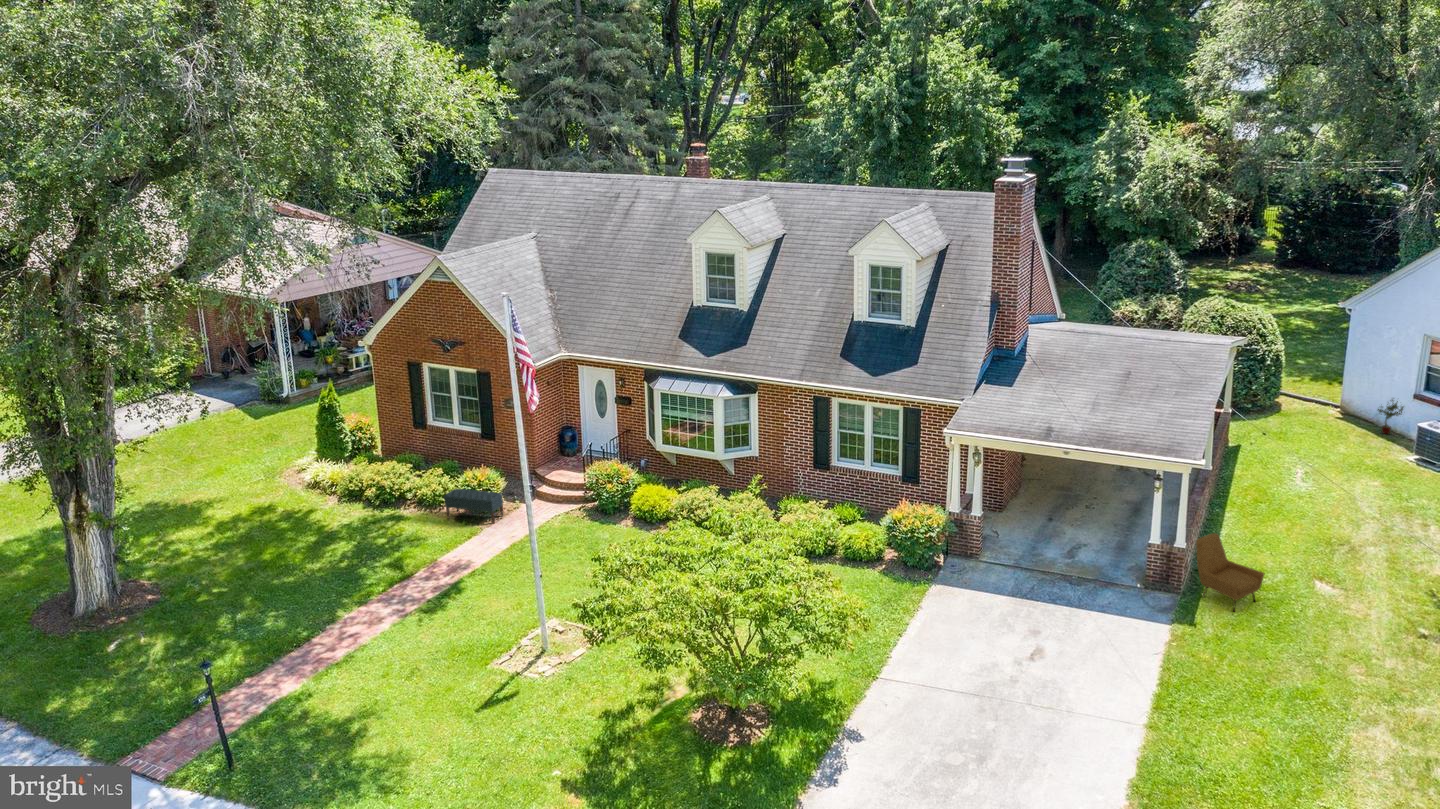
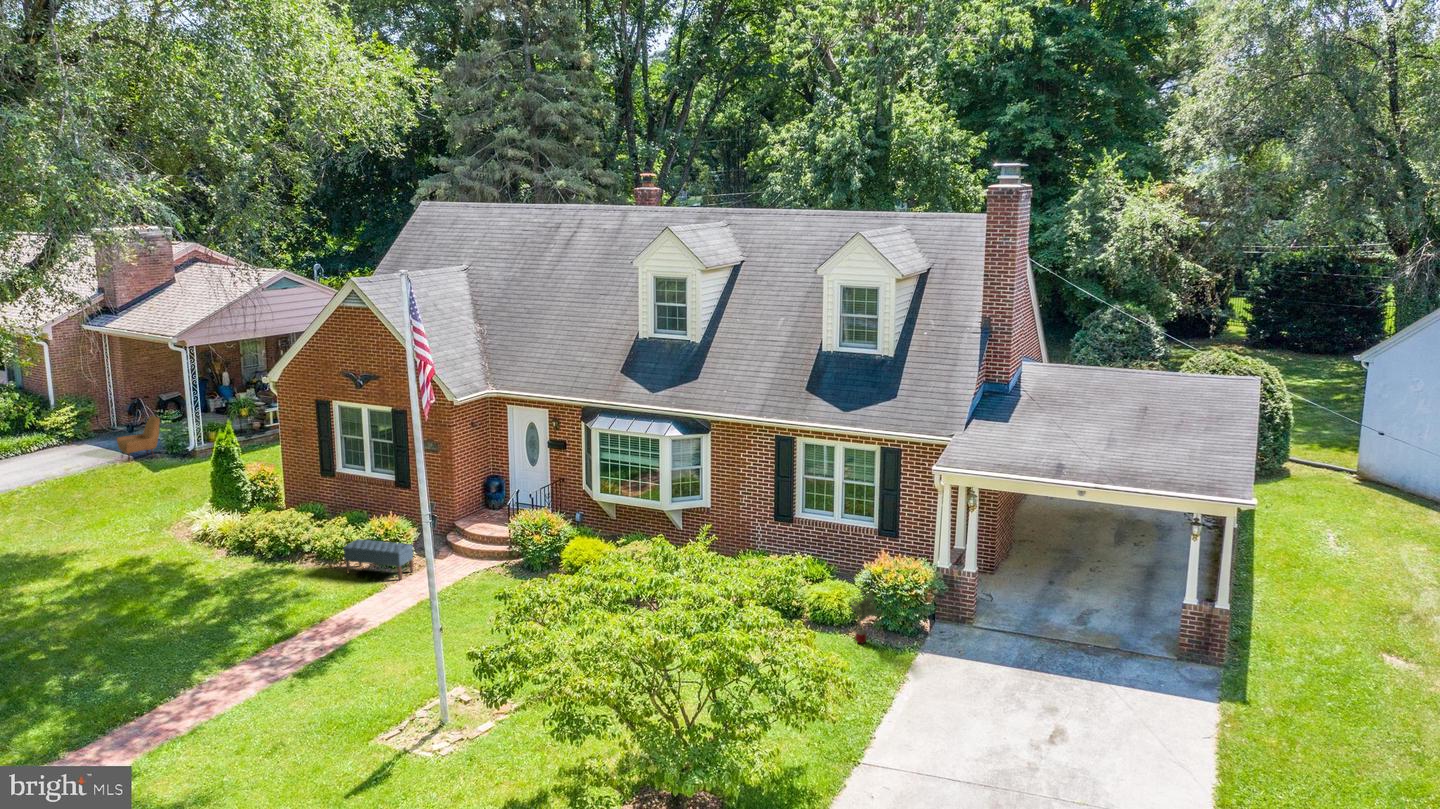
potted tree: present [1378,400,1404,434] -> present [851,591,881,644]
chair: present [1196,533,1264,612] -> present [117,416,160,461]

